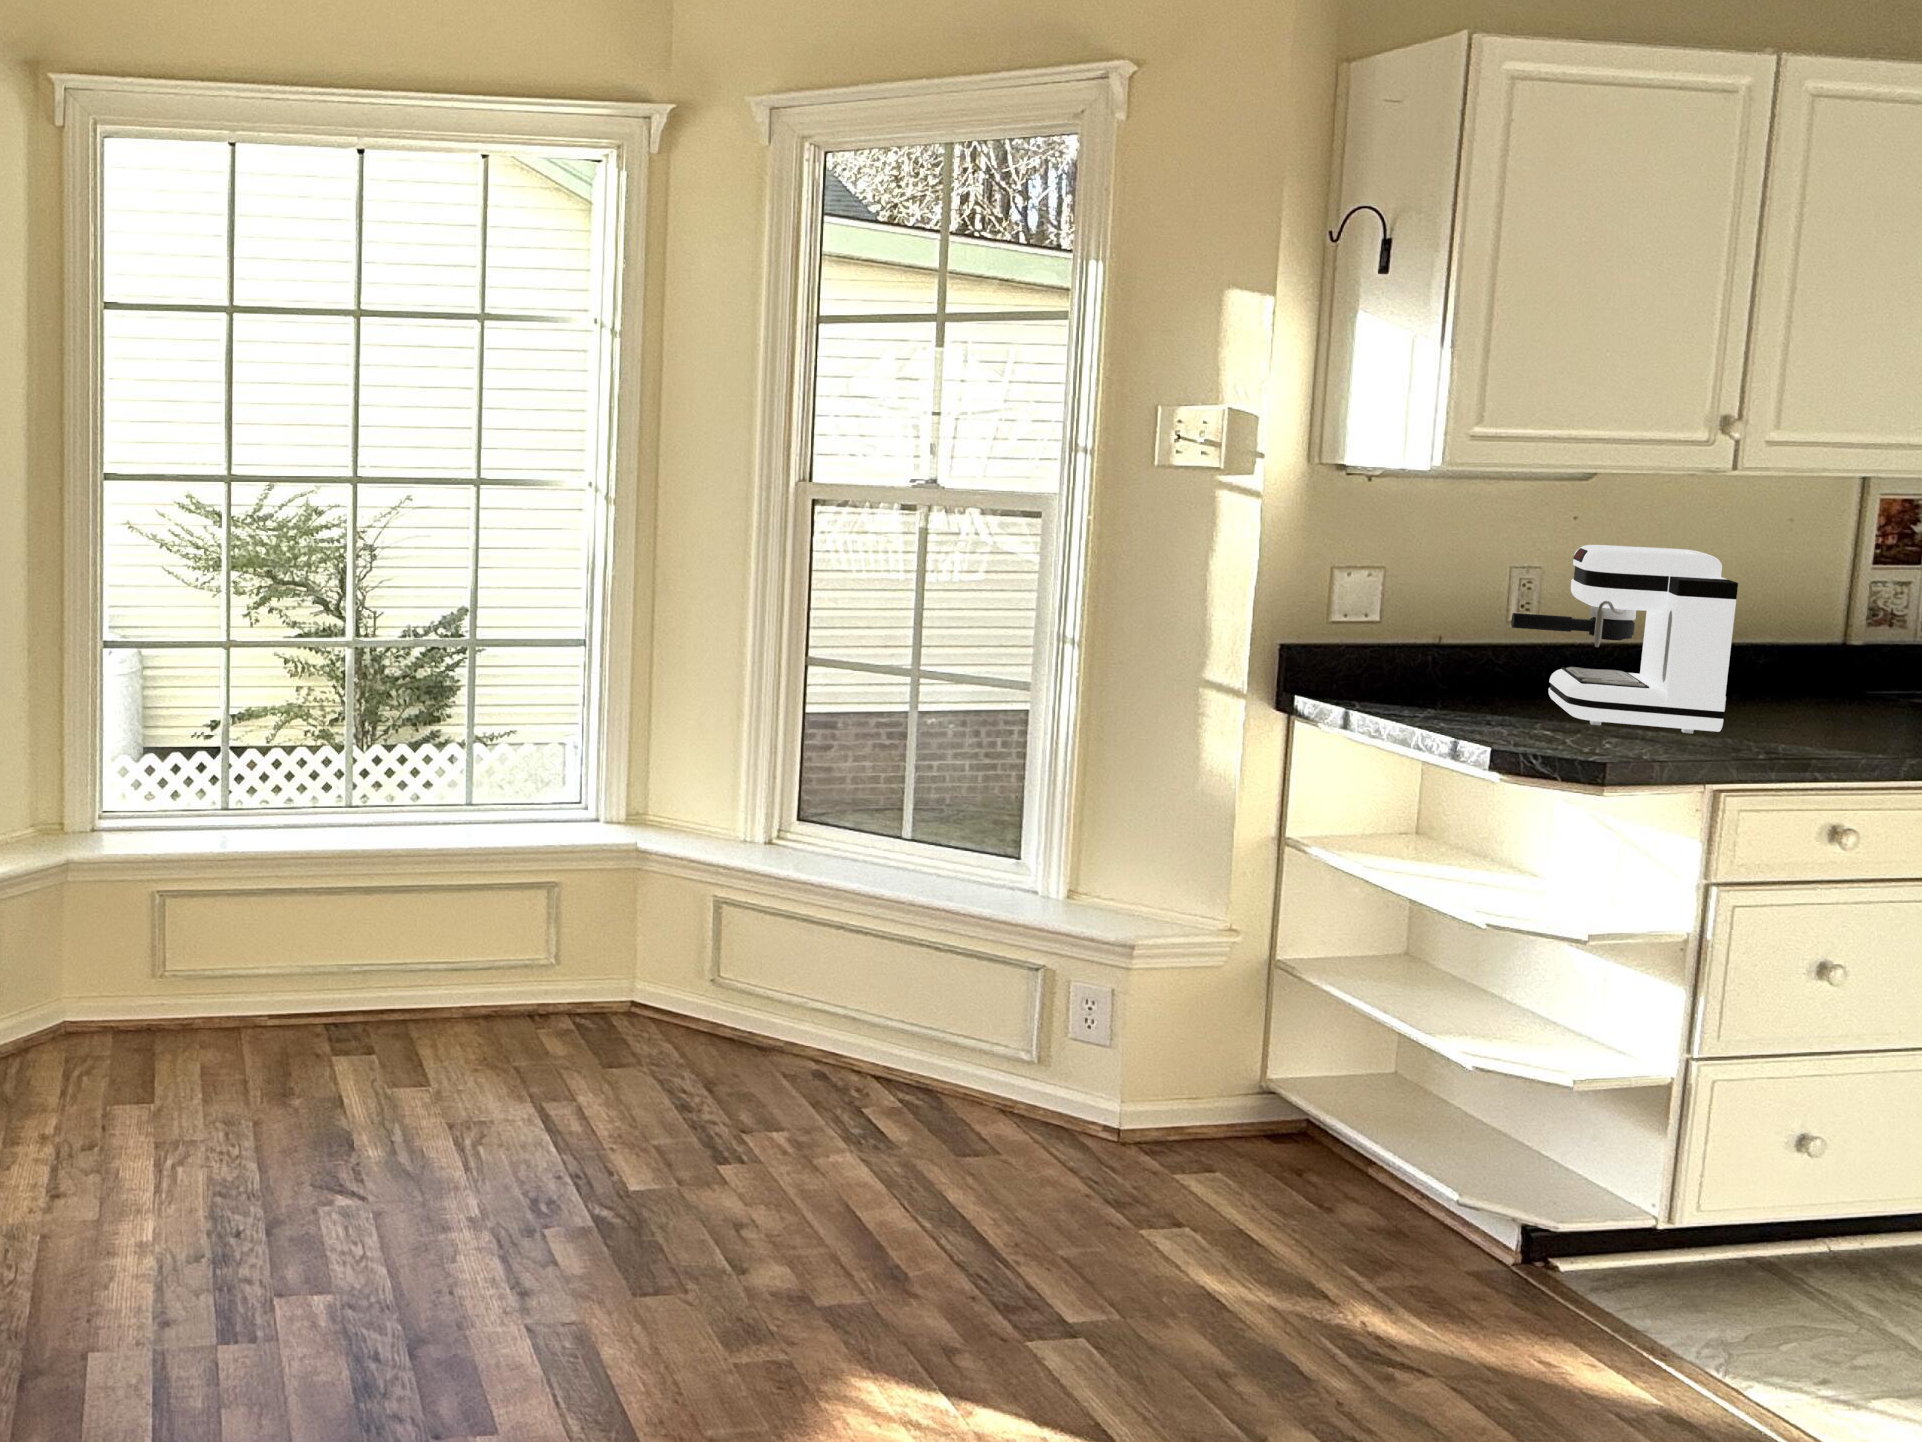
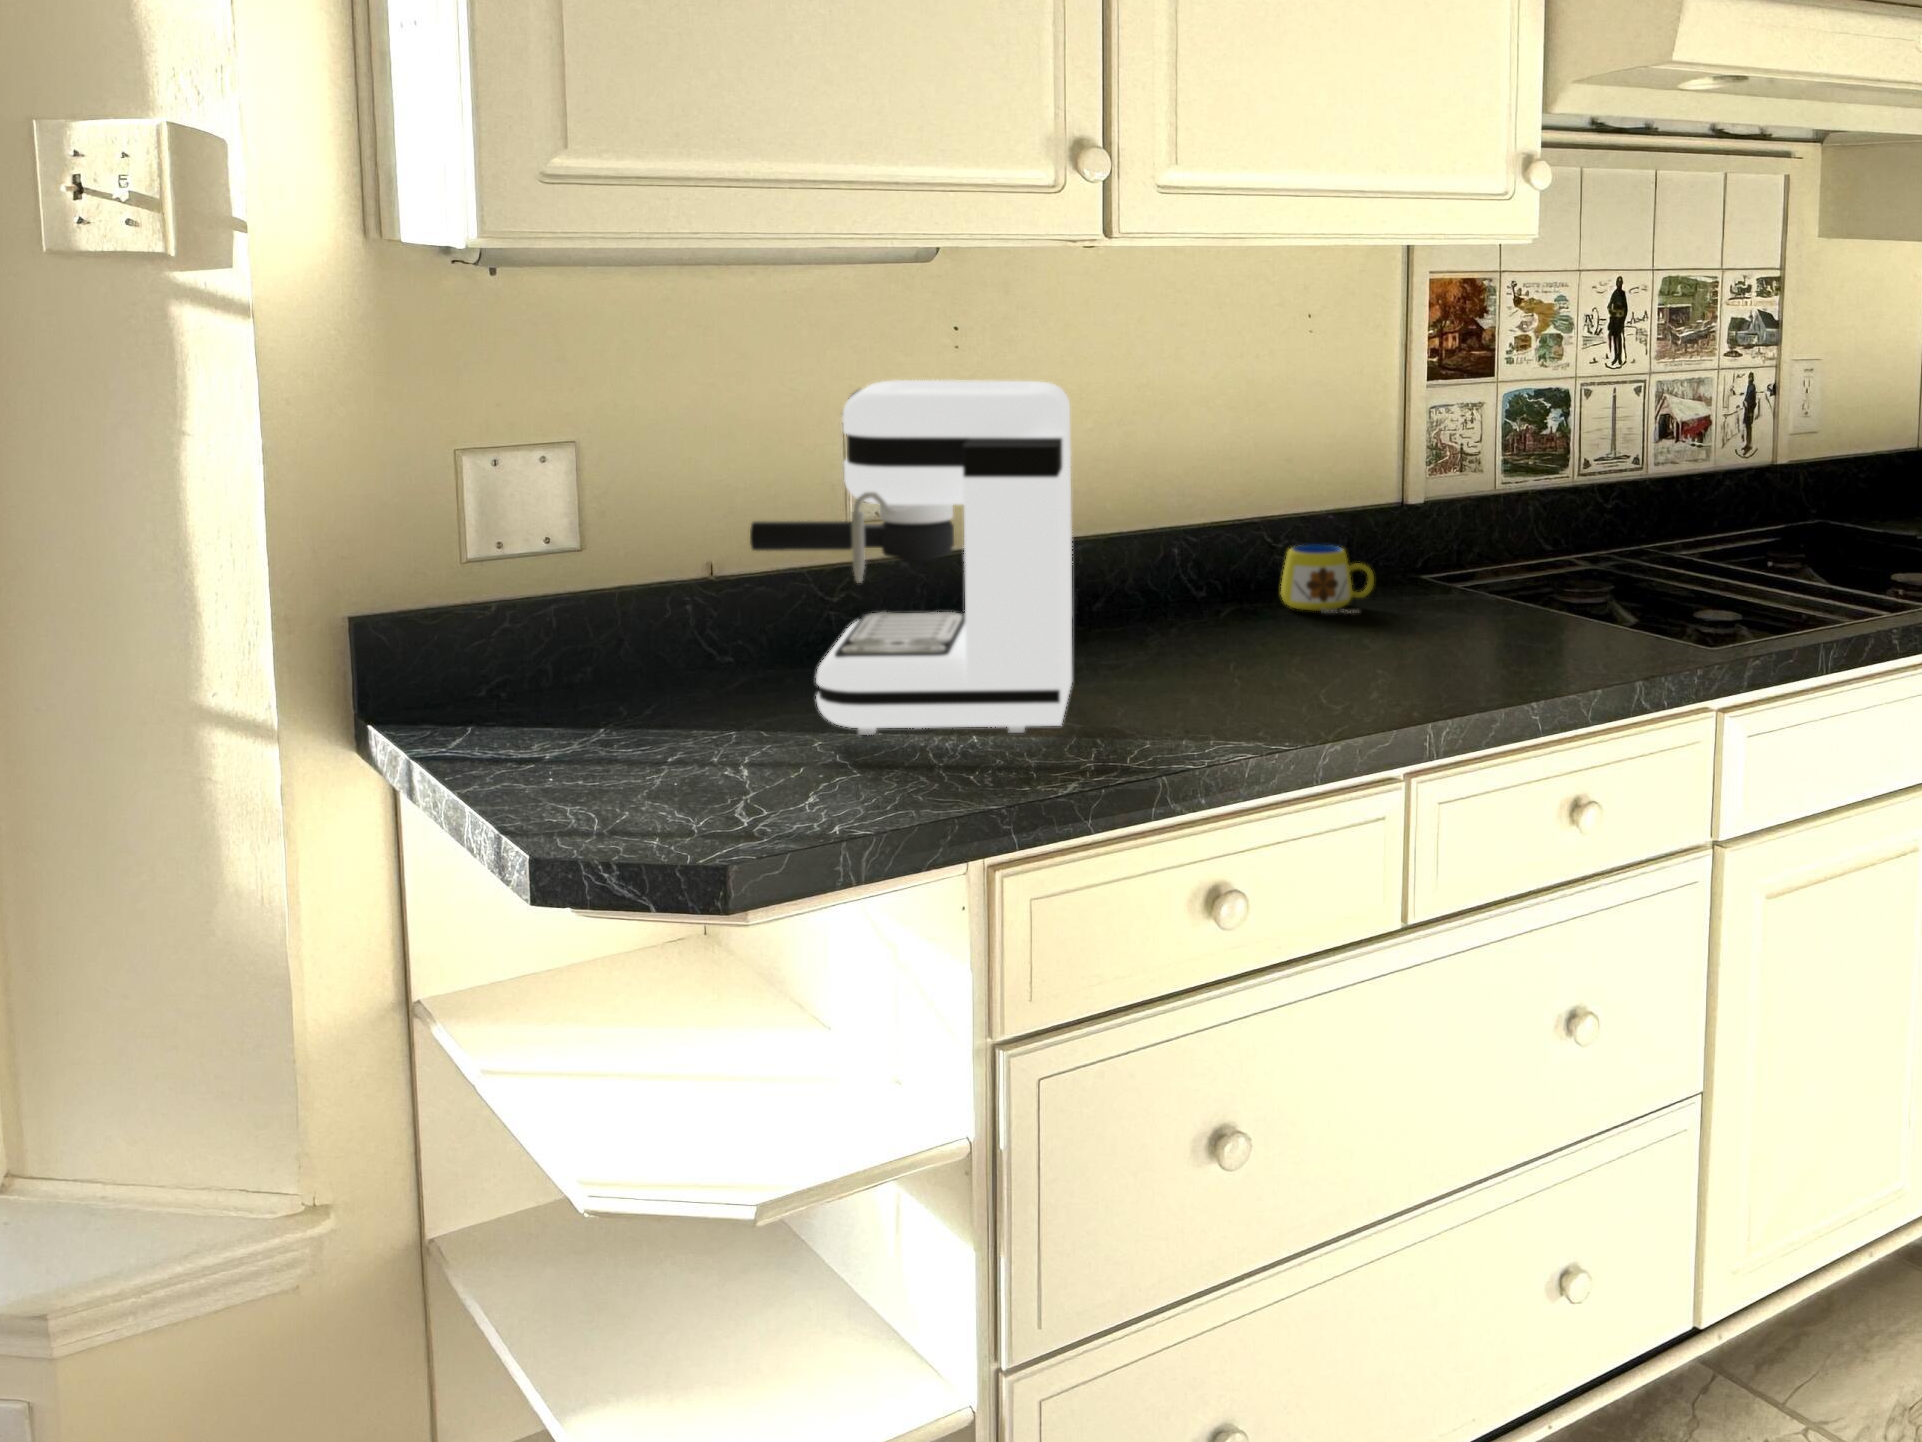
mug: none [1774,659,1848,702] -> present [1281,545,1374,613]

